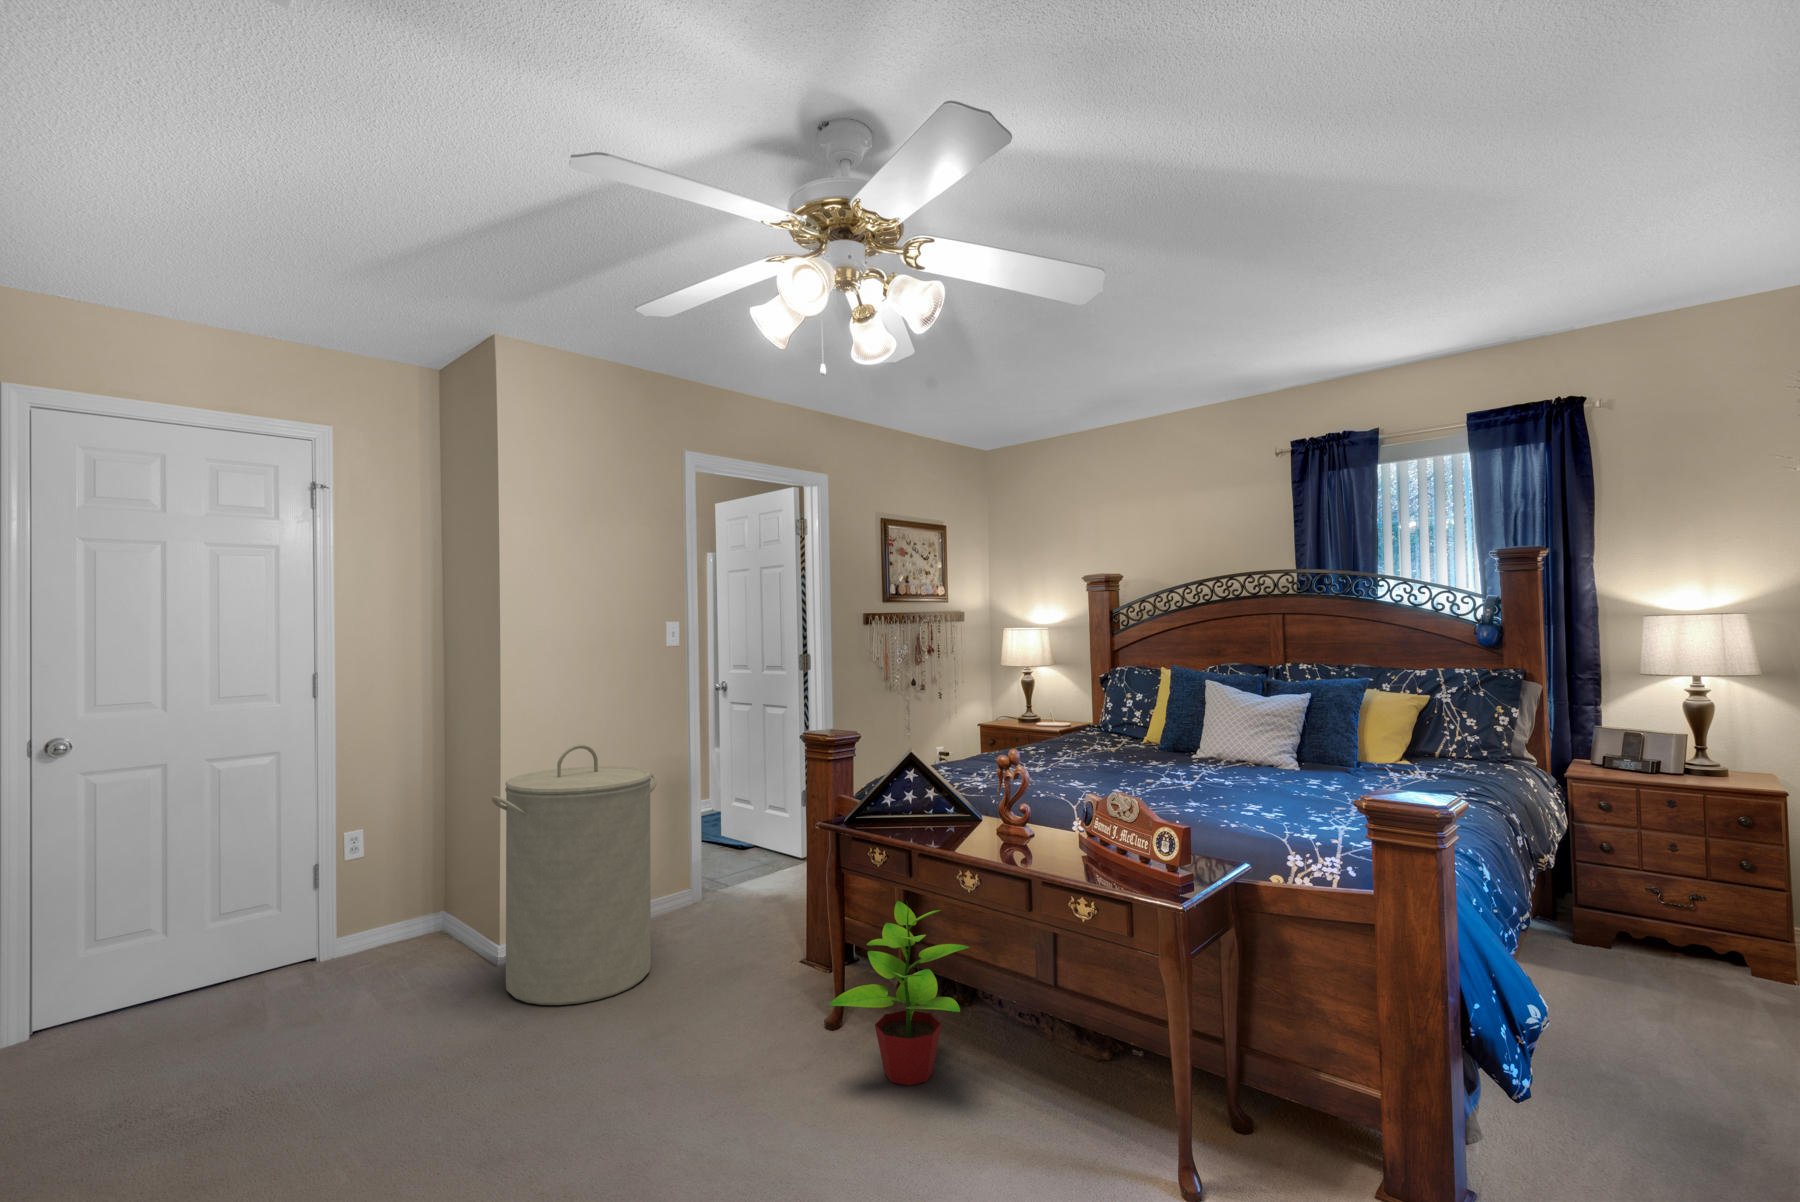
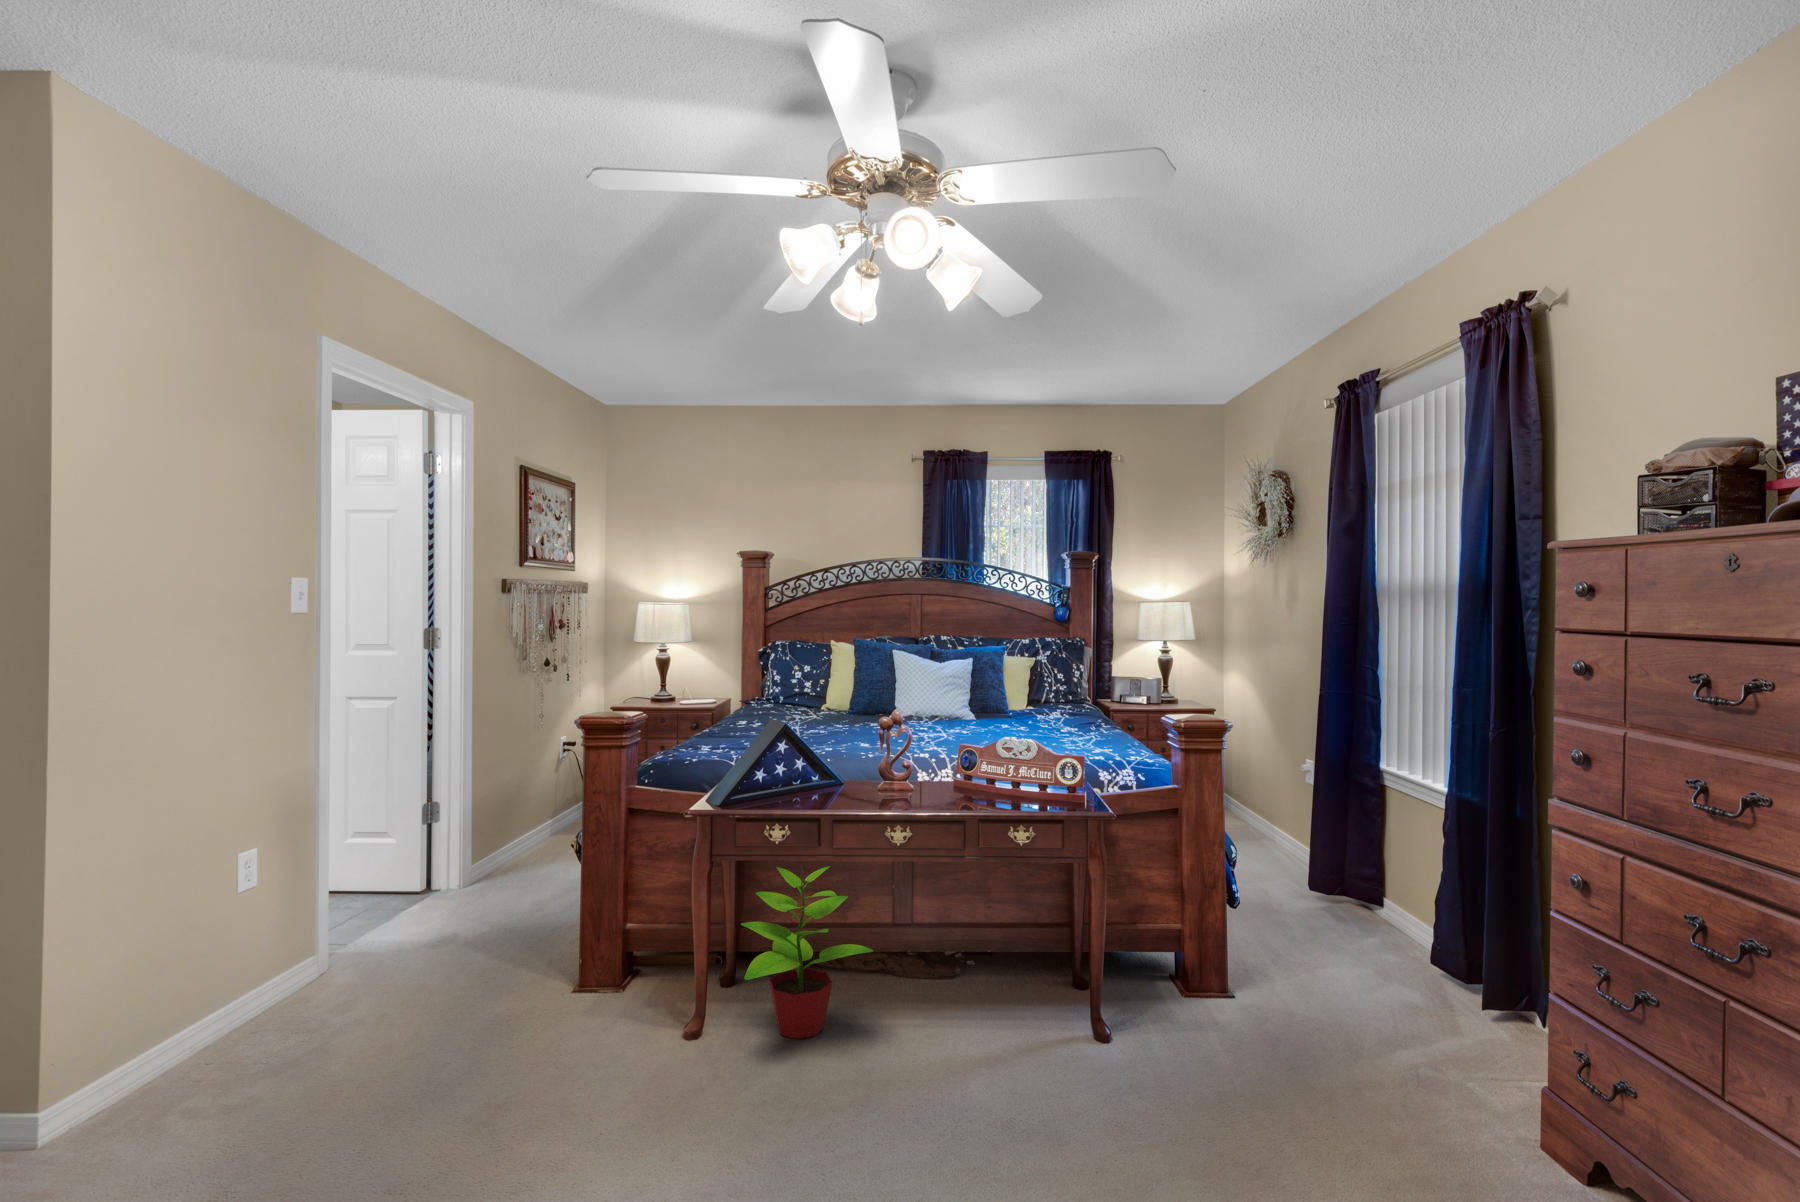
laundry hamper: present [492,745,657,1005] -> none [163,749,392,1111]

